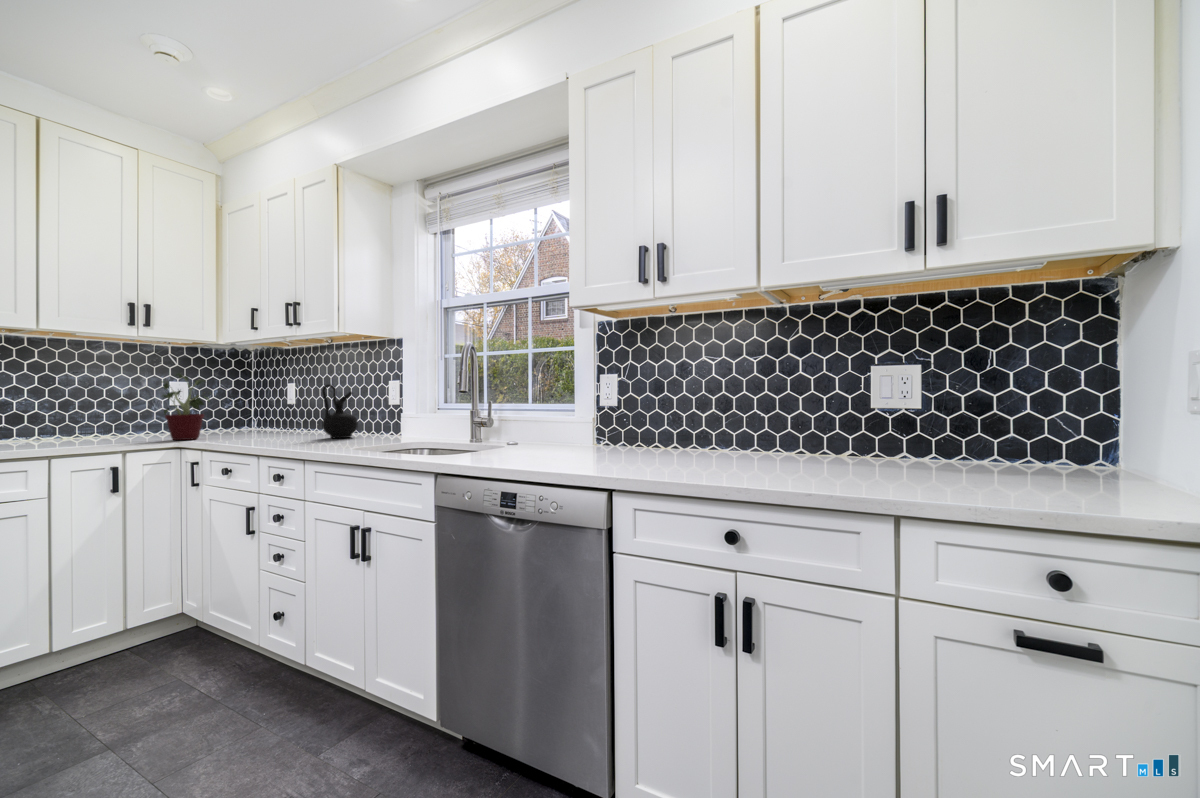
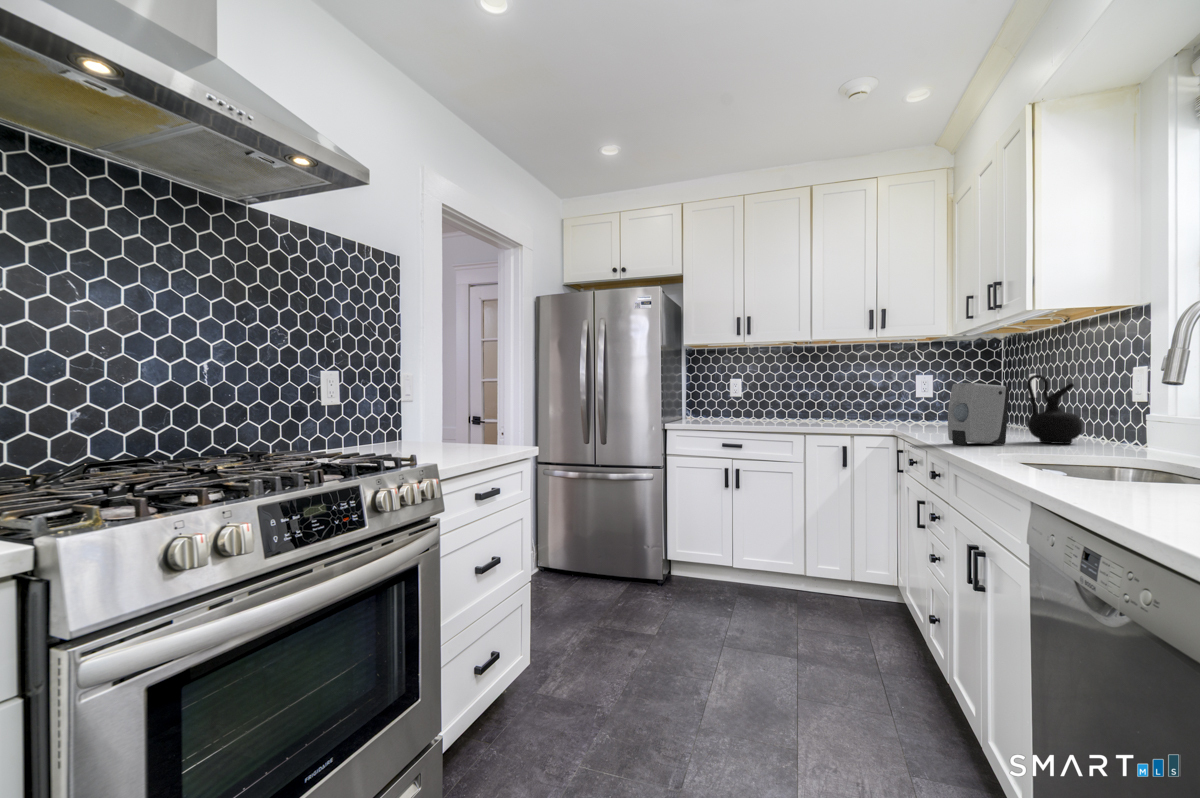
potted plant: present [161,373,210,440] -> none [885,368,934,430]
soap dispenser: none [273,390,319,445] -> present [948,383,1009,445]

